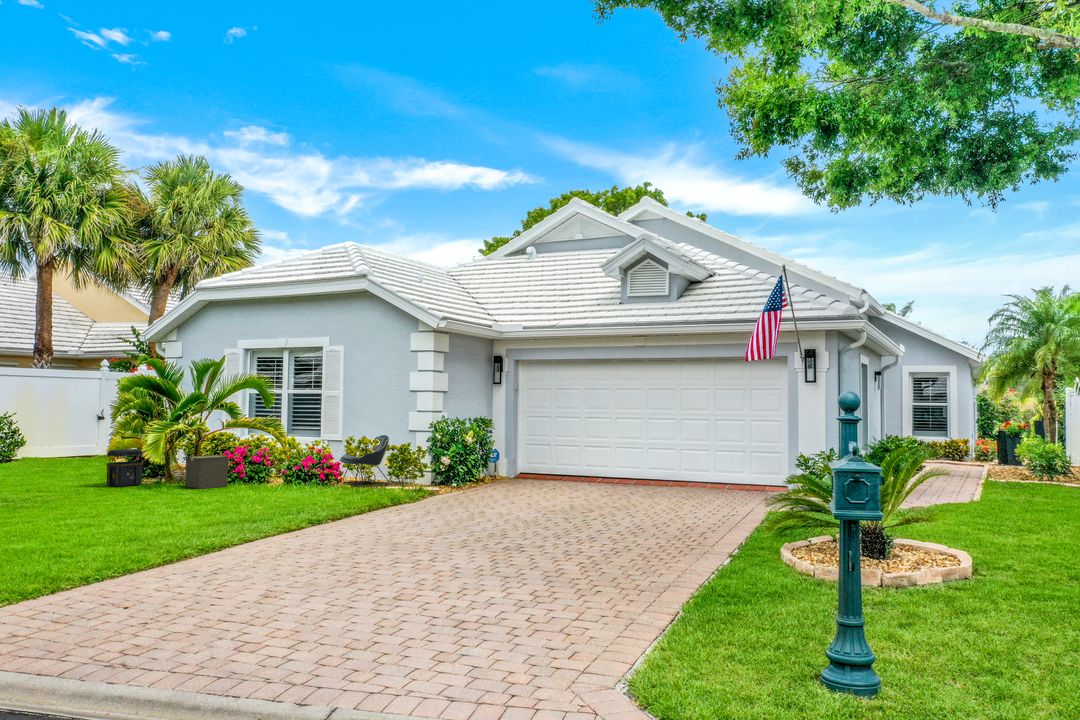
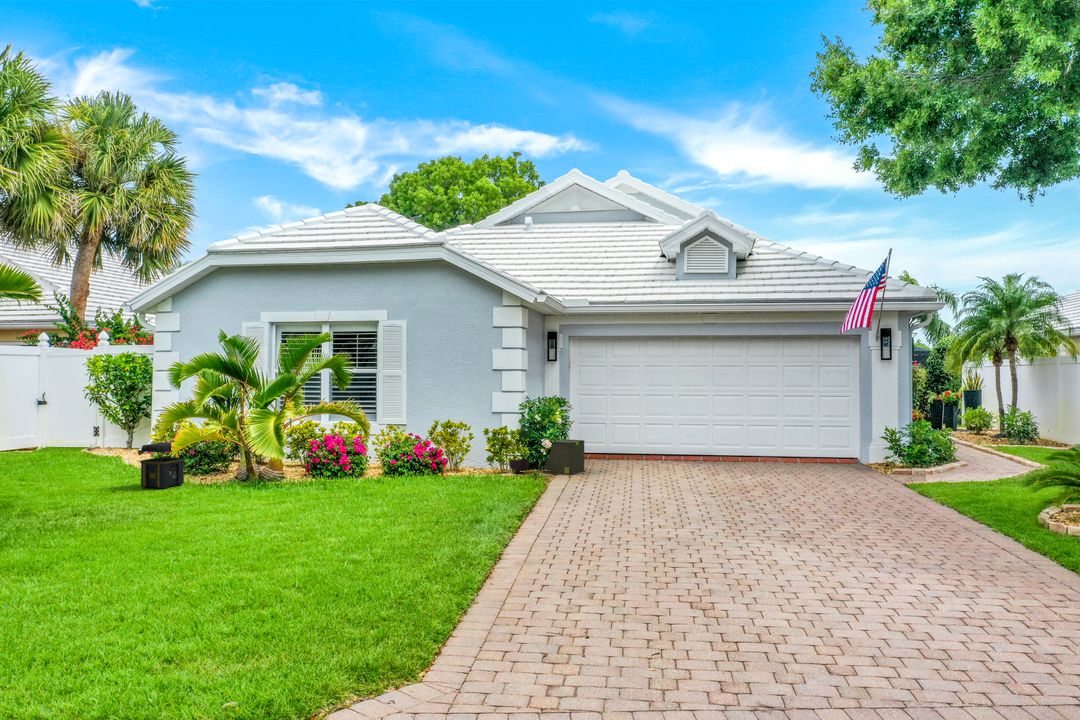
lounge chair: present [340,435,389,487] -> none [413,418,471,477]
potted tree: none [417,441,444,487] -> present [509,429,533,473]
cardboard box: present [185,455,228,489] -> present [543,439,584,475]

